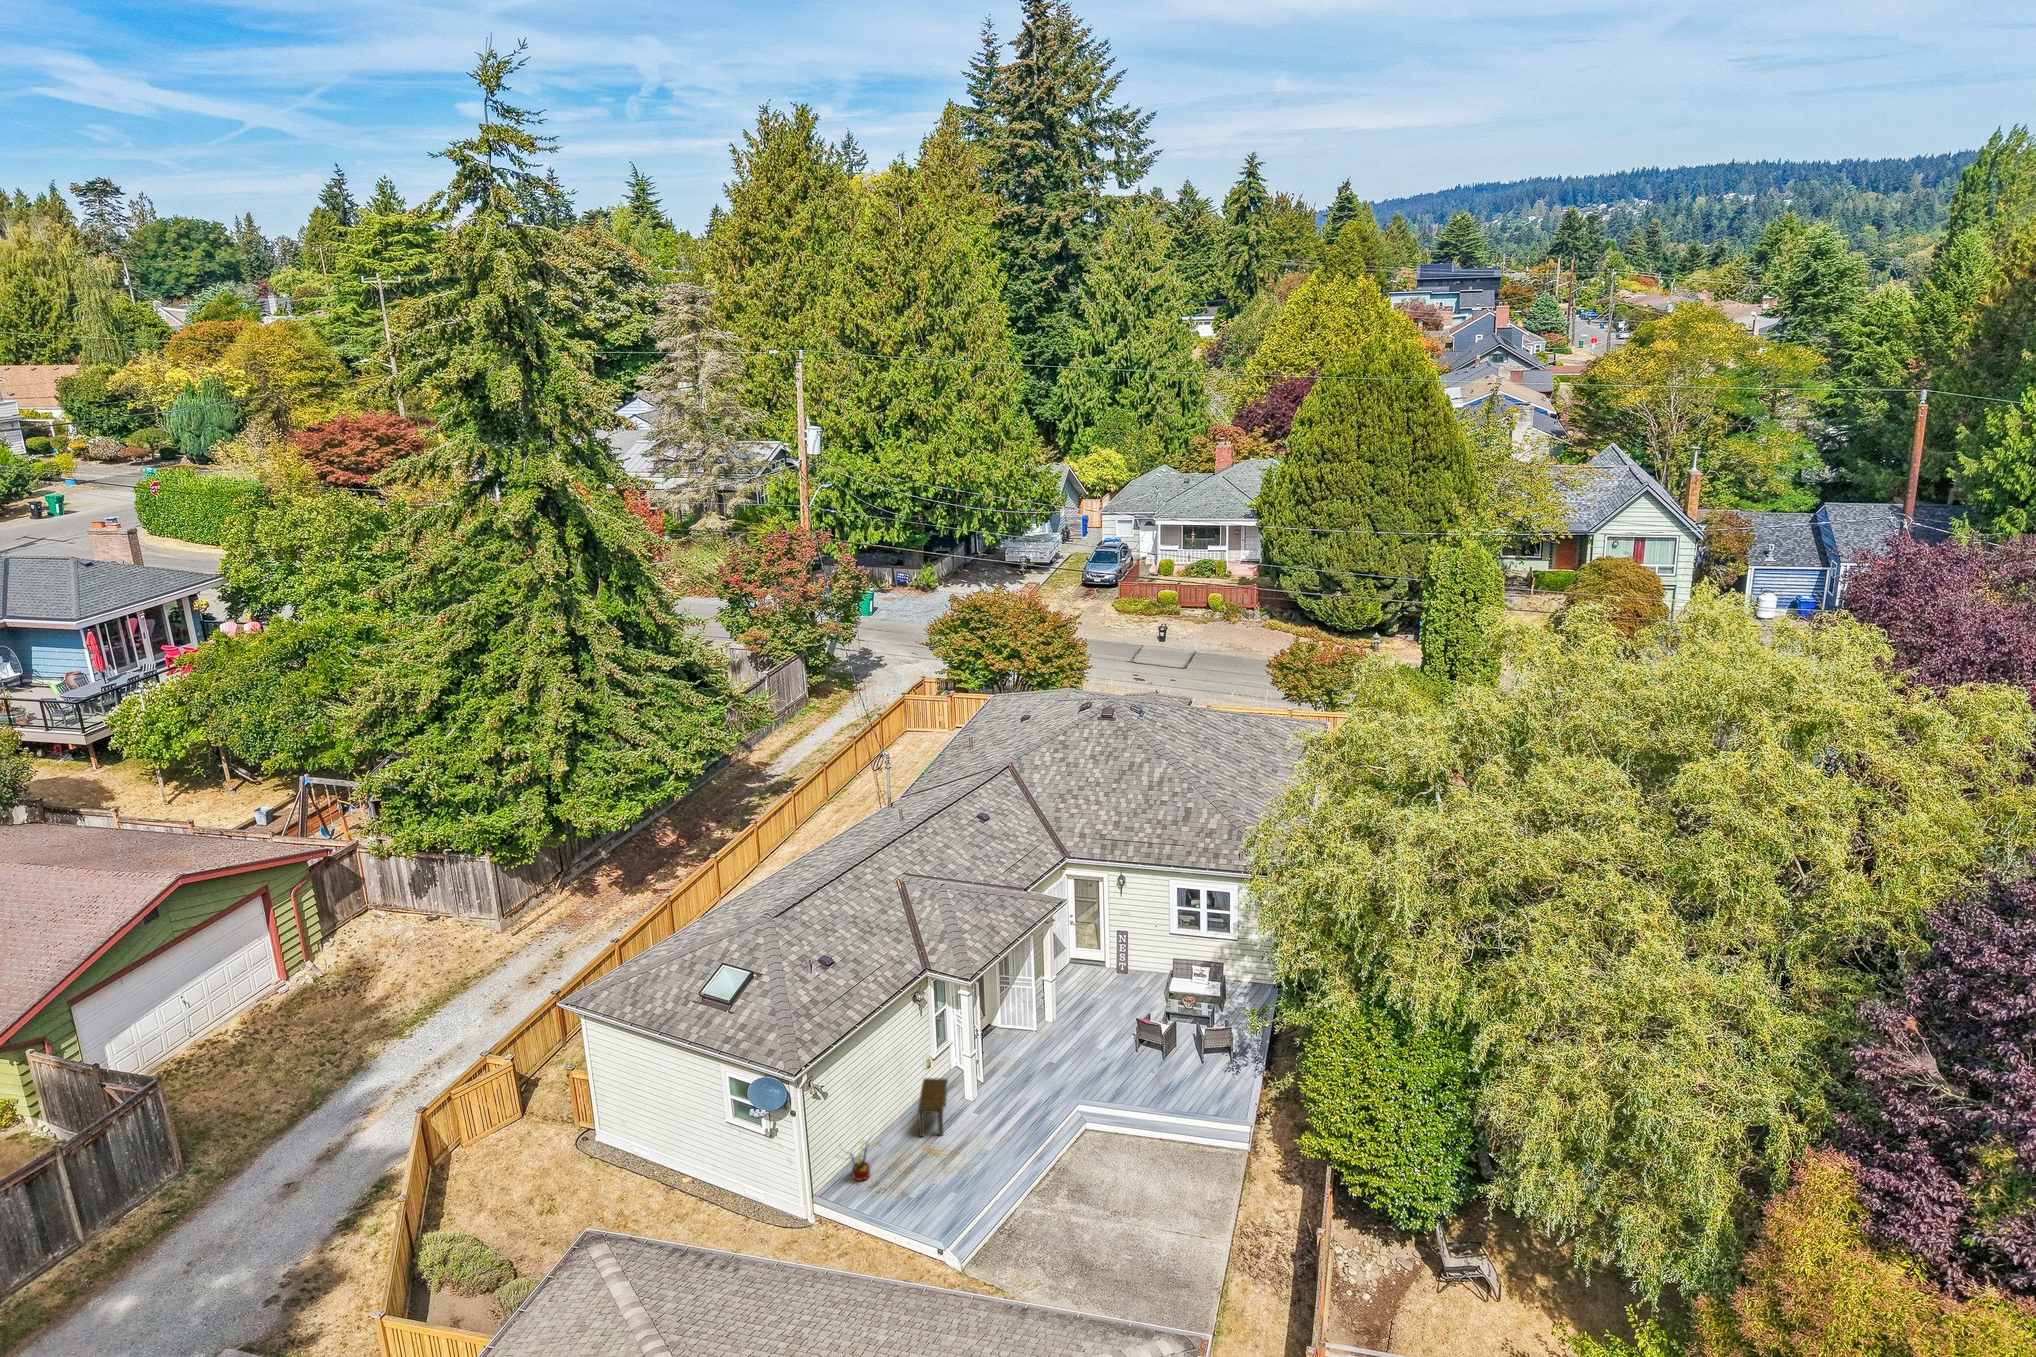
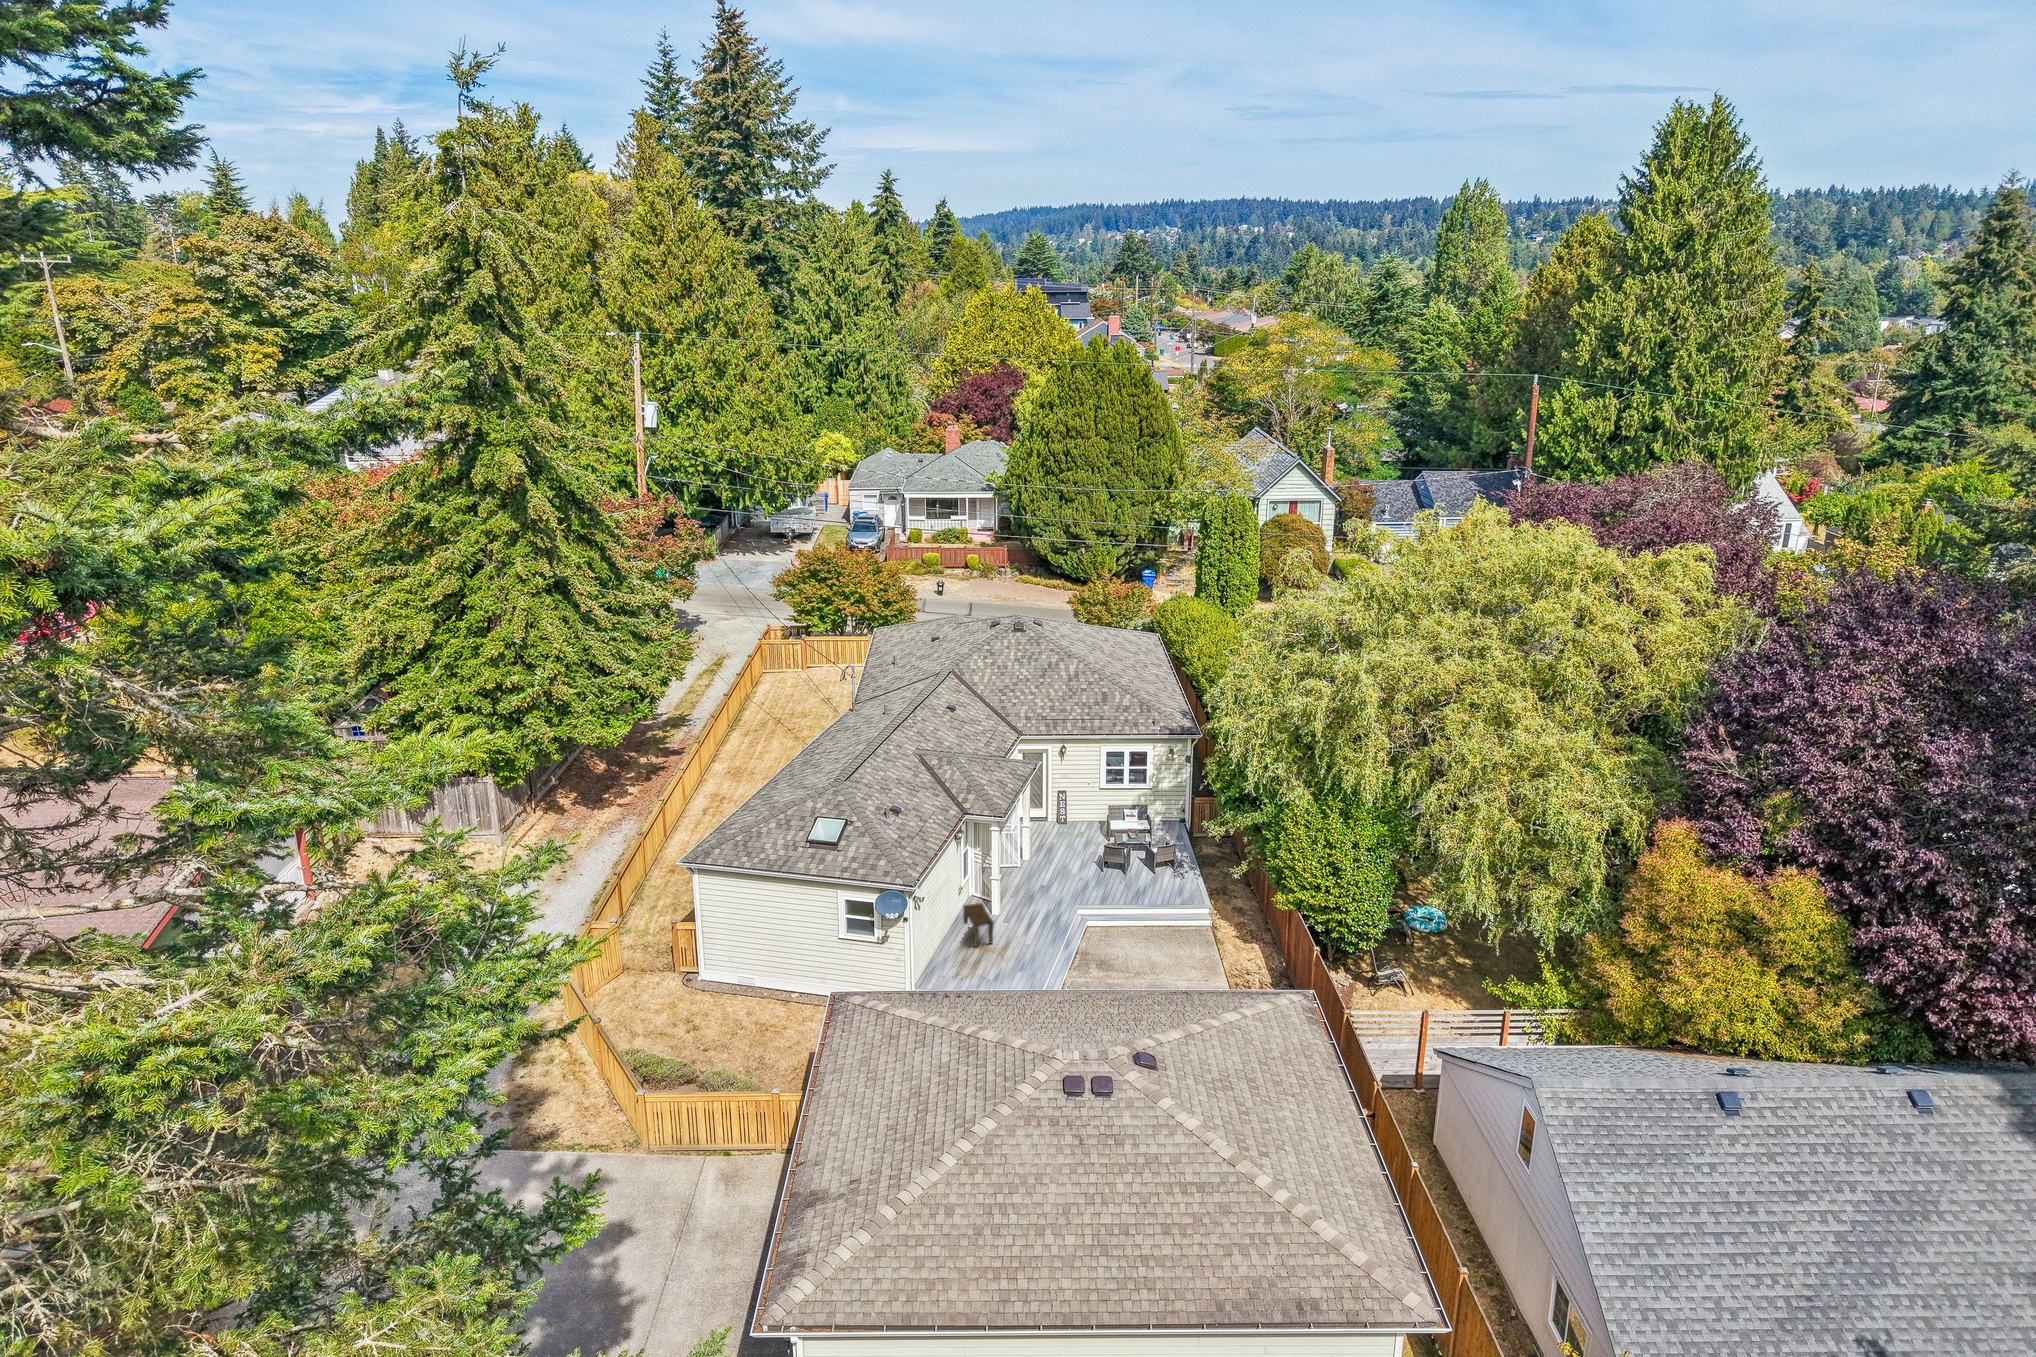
decorative plant: present [837,1143,882,1180] -> none [928,938,961,979]

